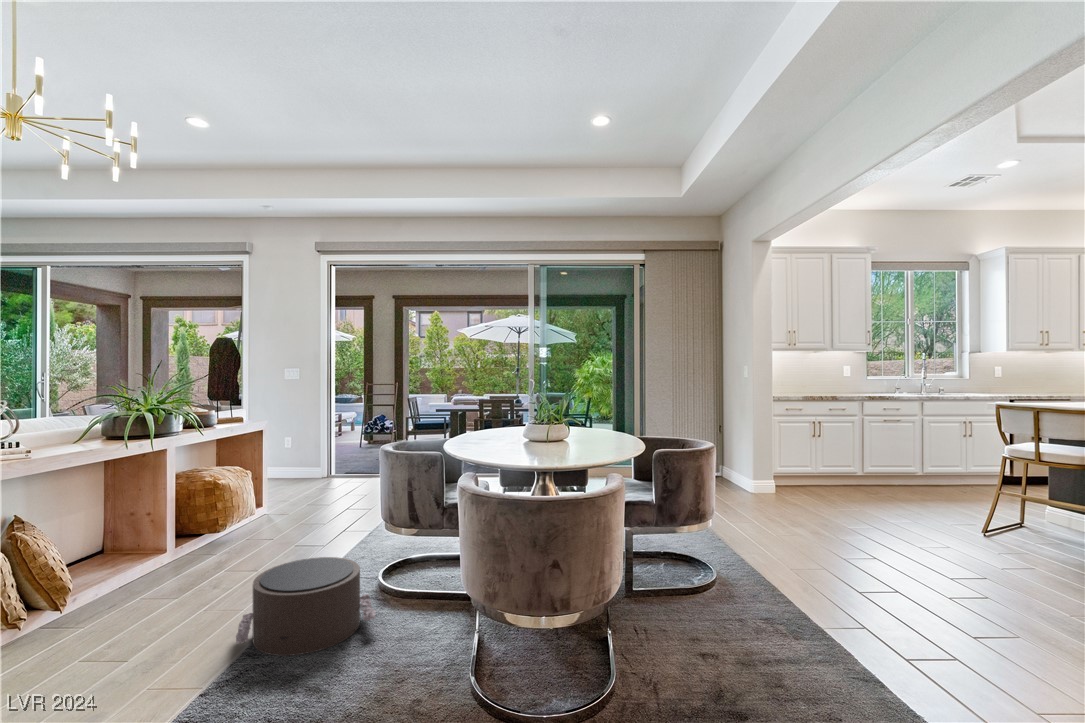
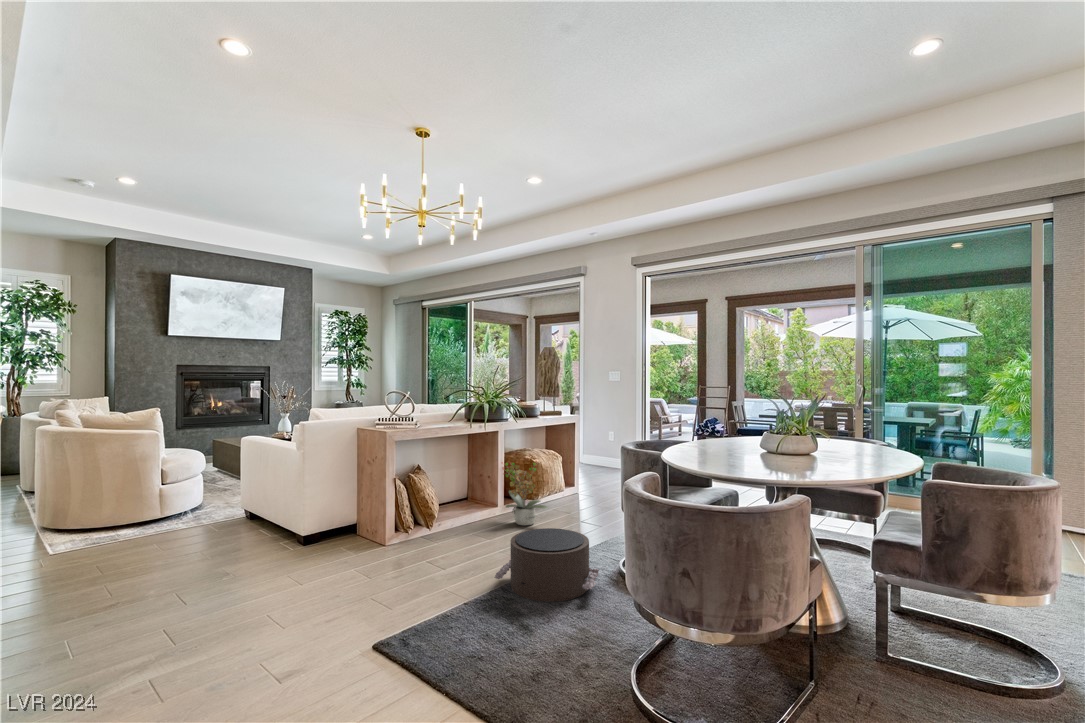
potted plant: none [179,481,254,569] -> present [503,463,548,525]

